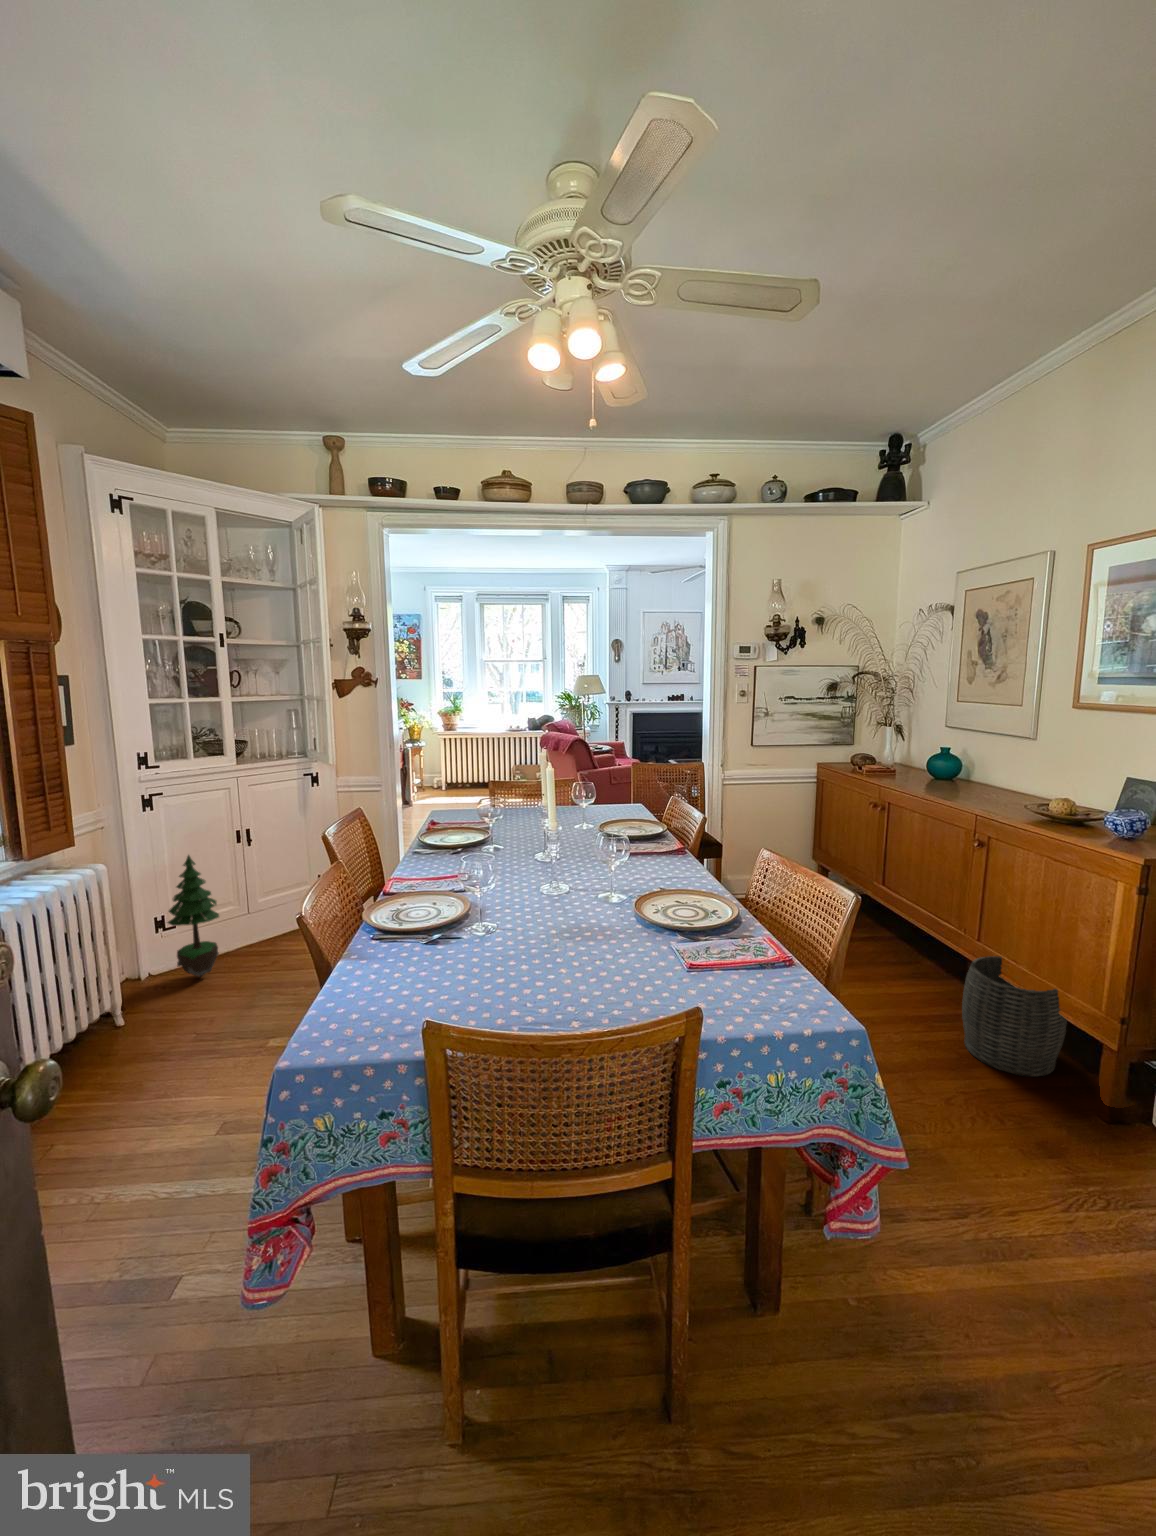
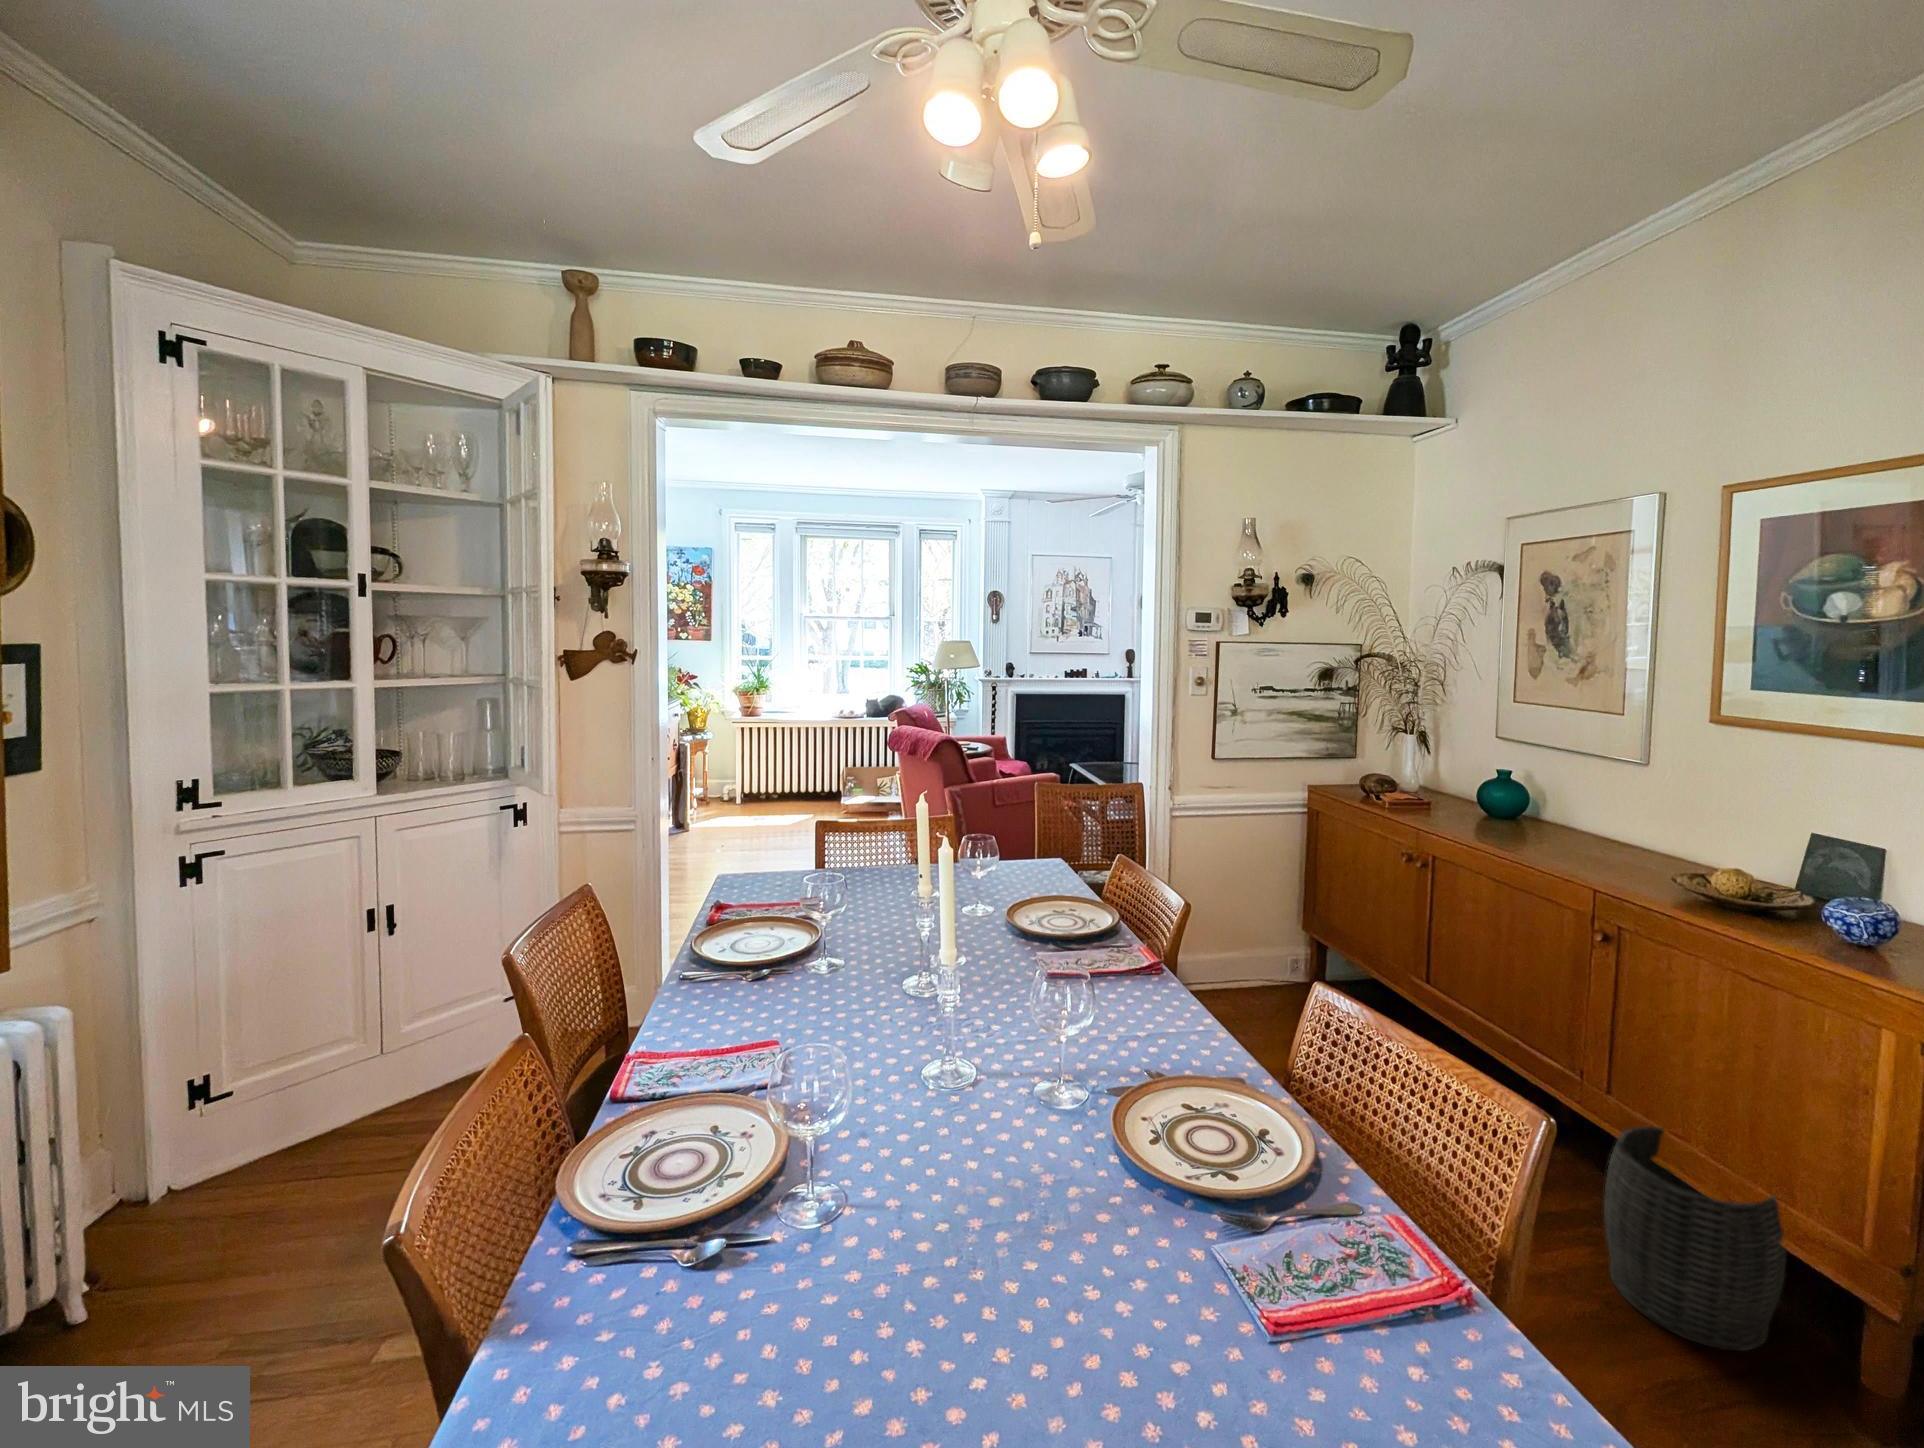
potted tree: present [168,855,219,977] -> none [206,965,317,1193]

